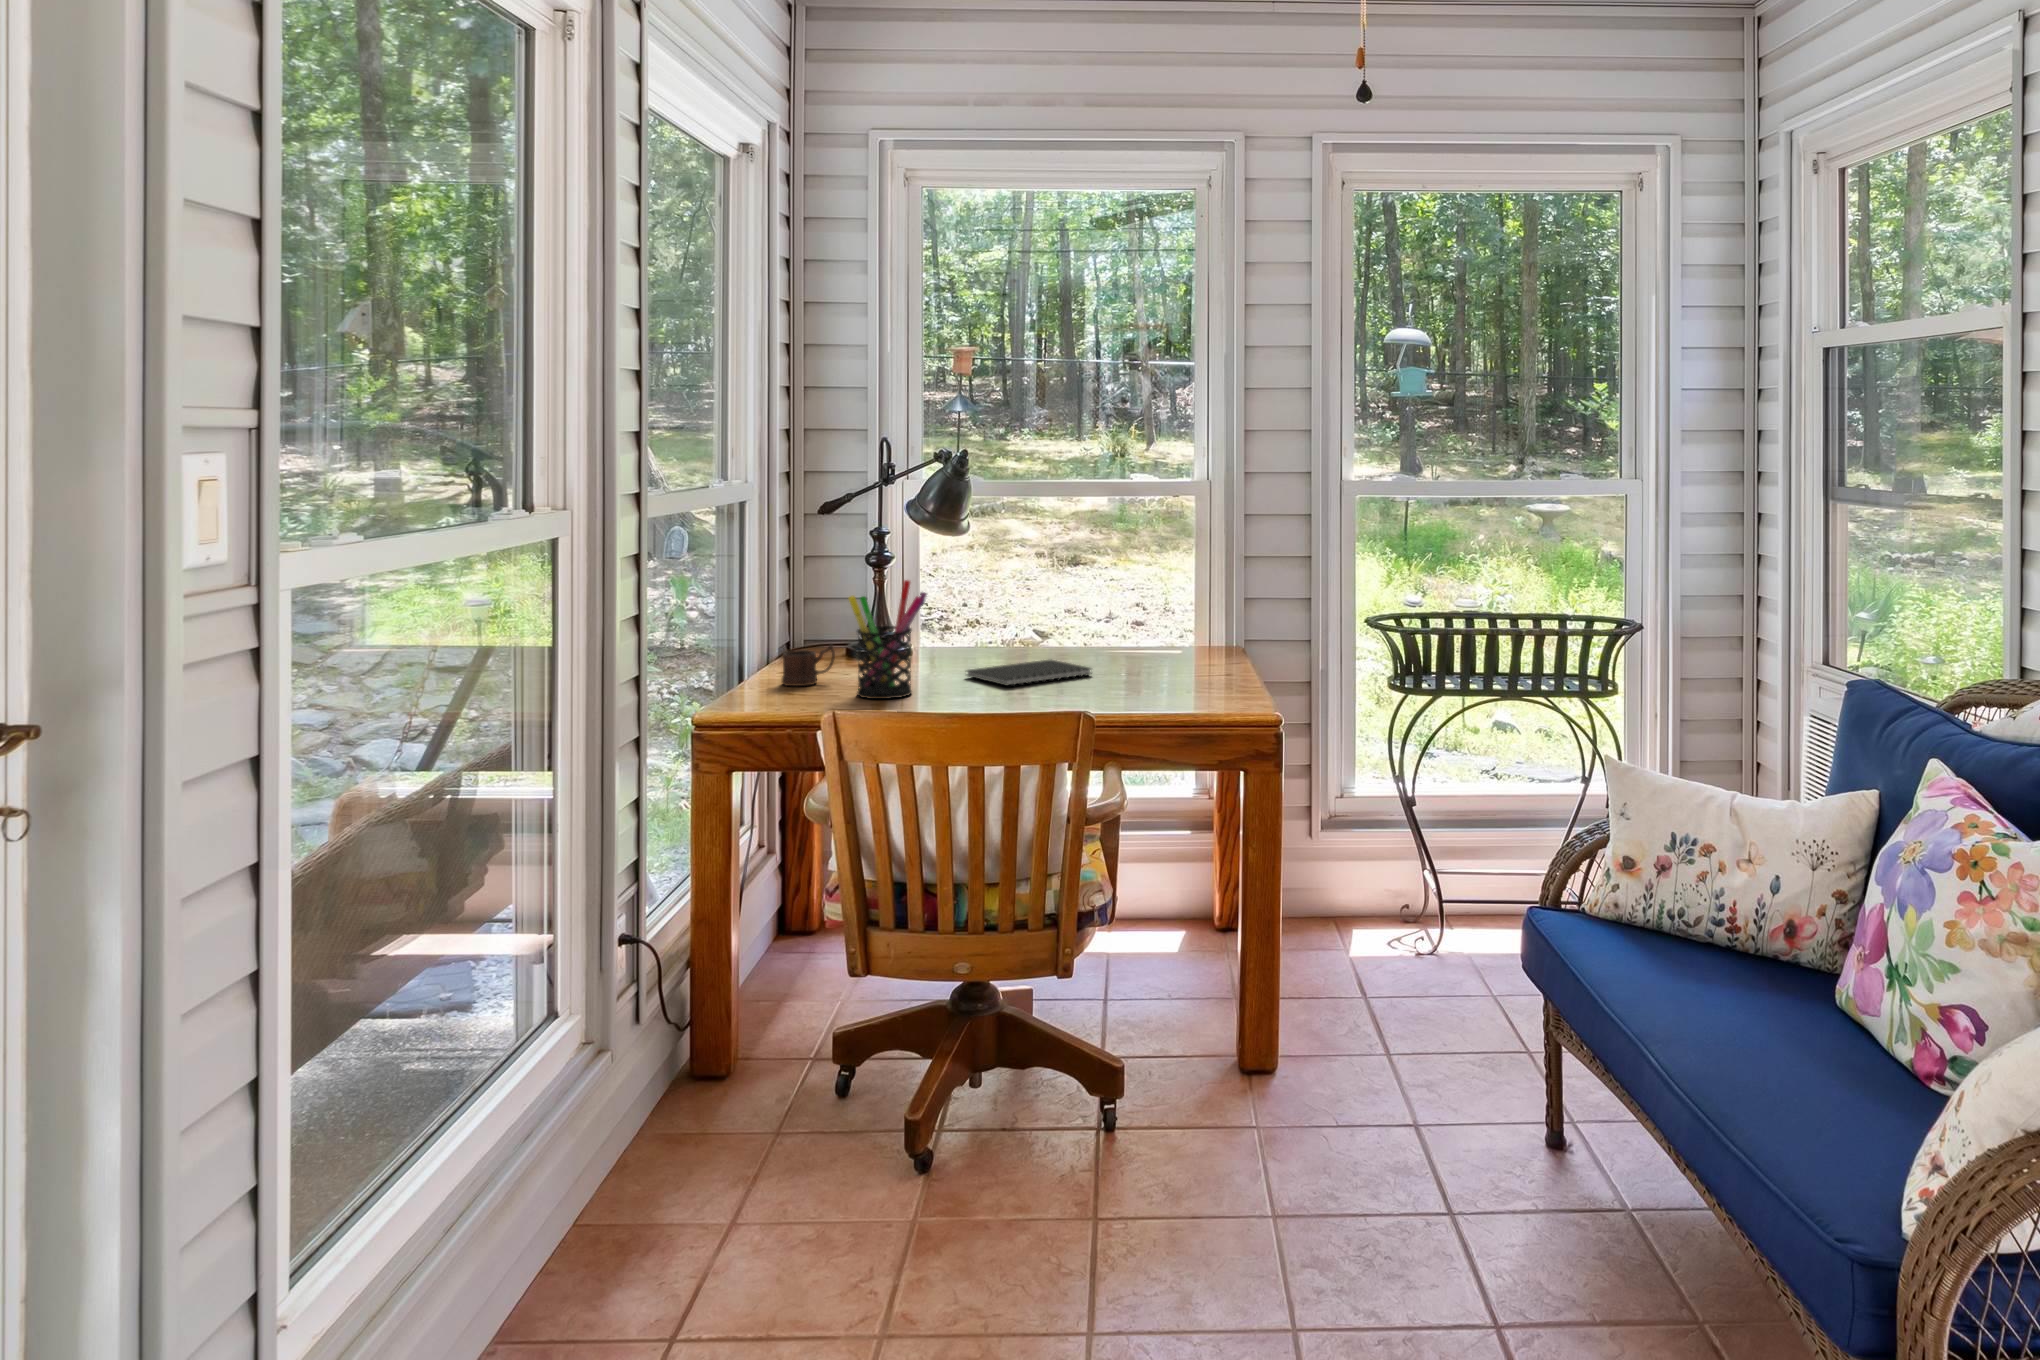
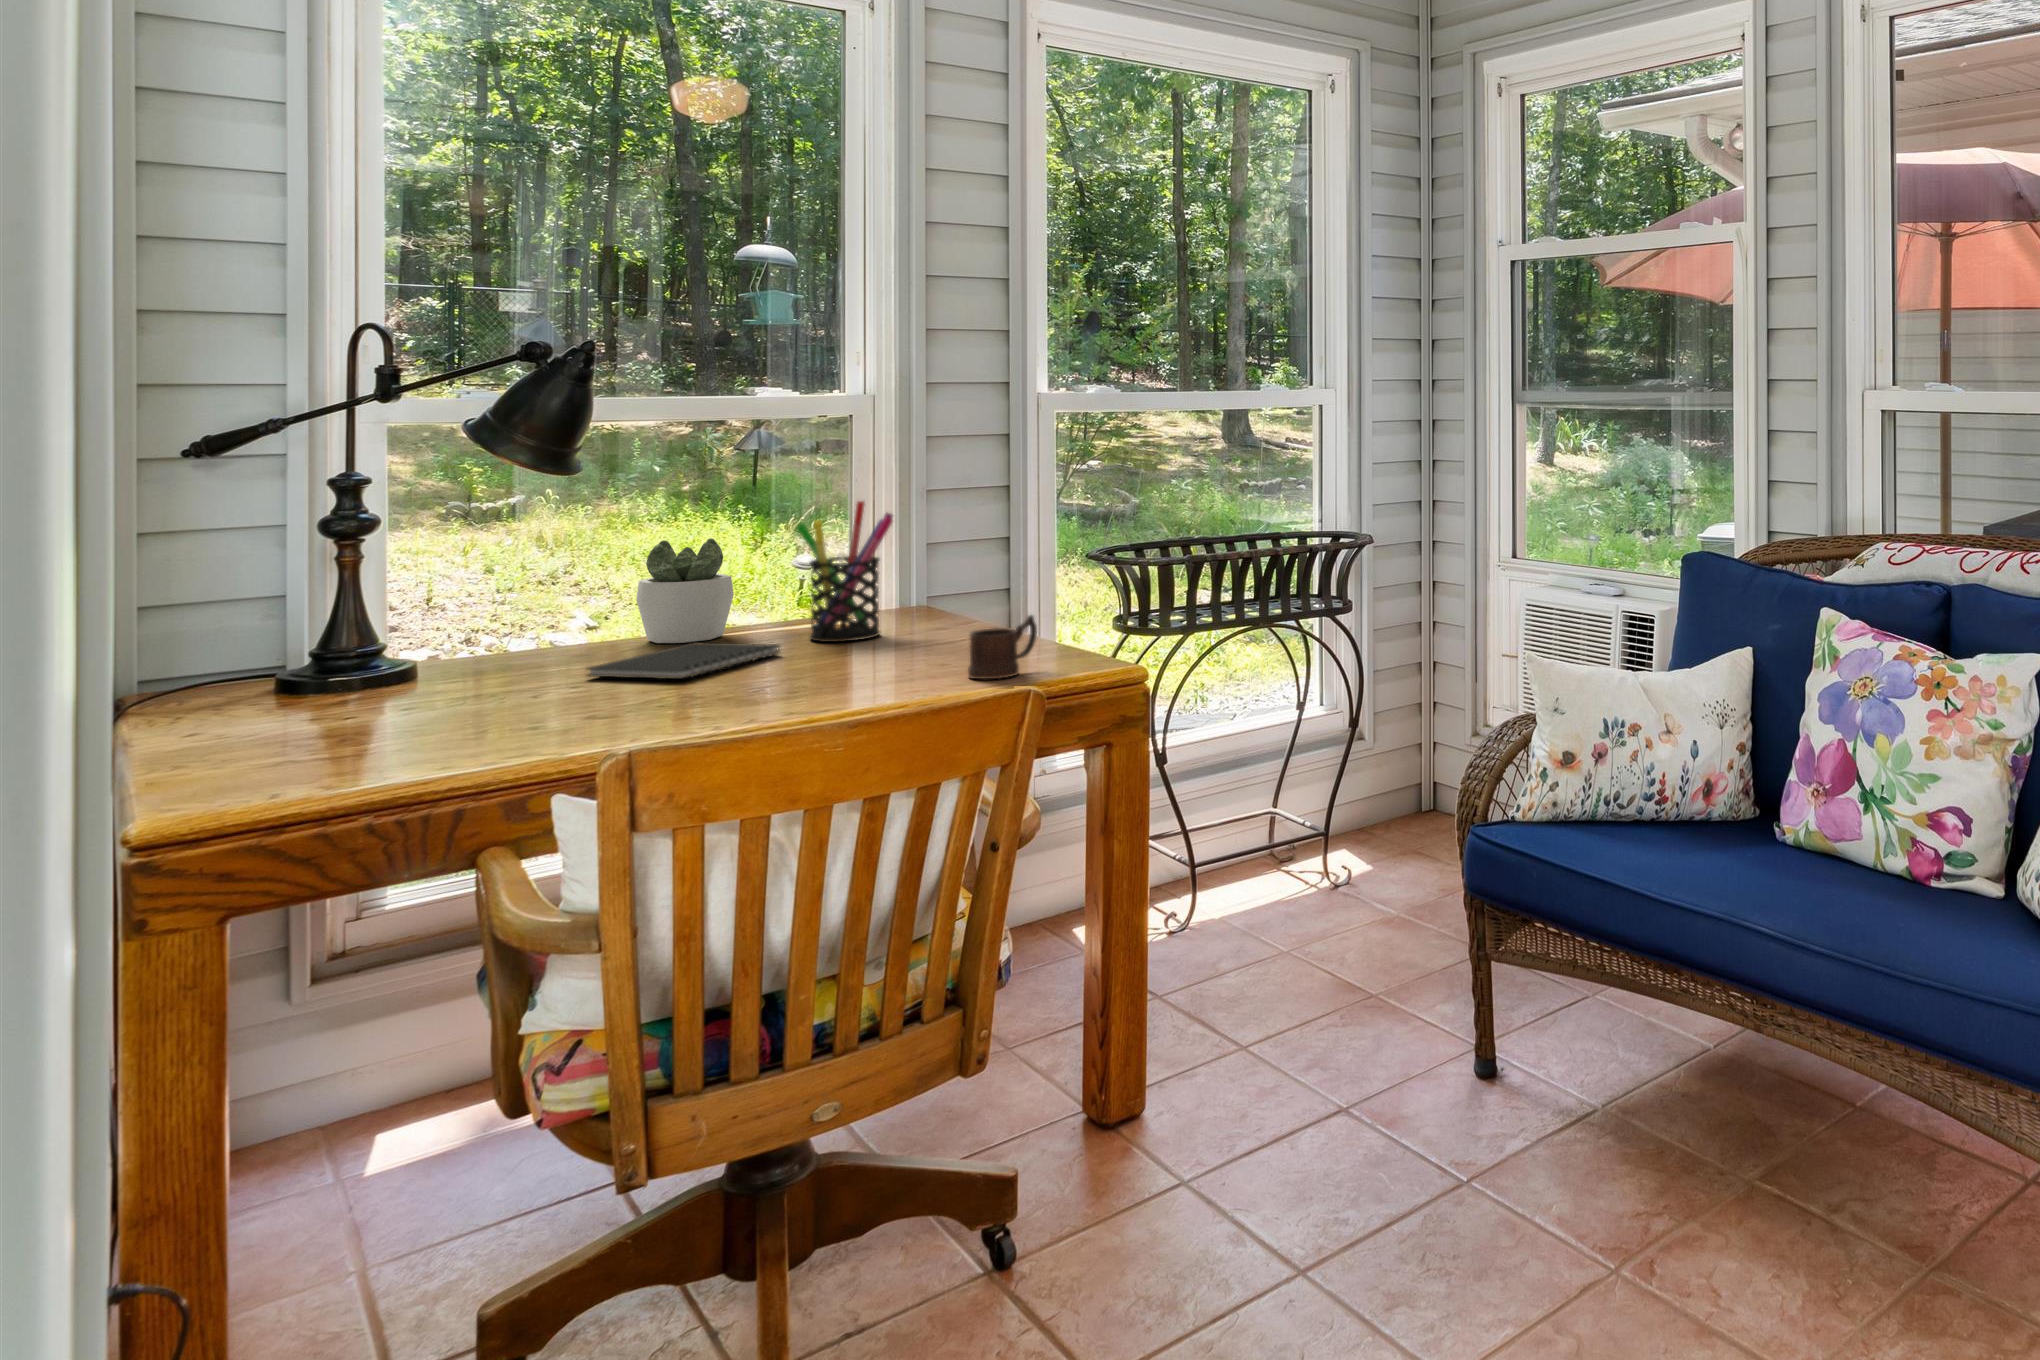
pen holder: present [849,580,927,699] -> present [797,501,893,642]
succulent plant: none [1035,583,1093,658] -> present [636,538,734,643]
mug: present [782,645,835,686] -> present [968,615,1037,679]

